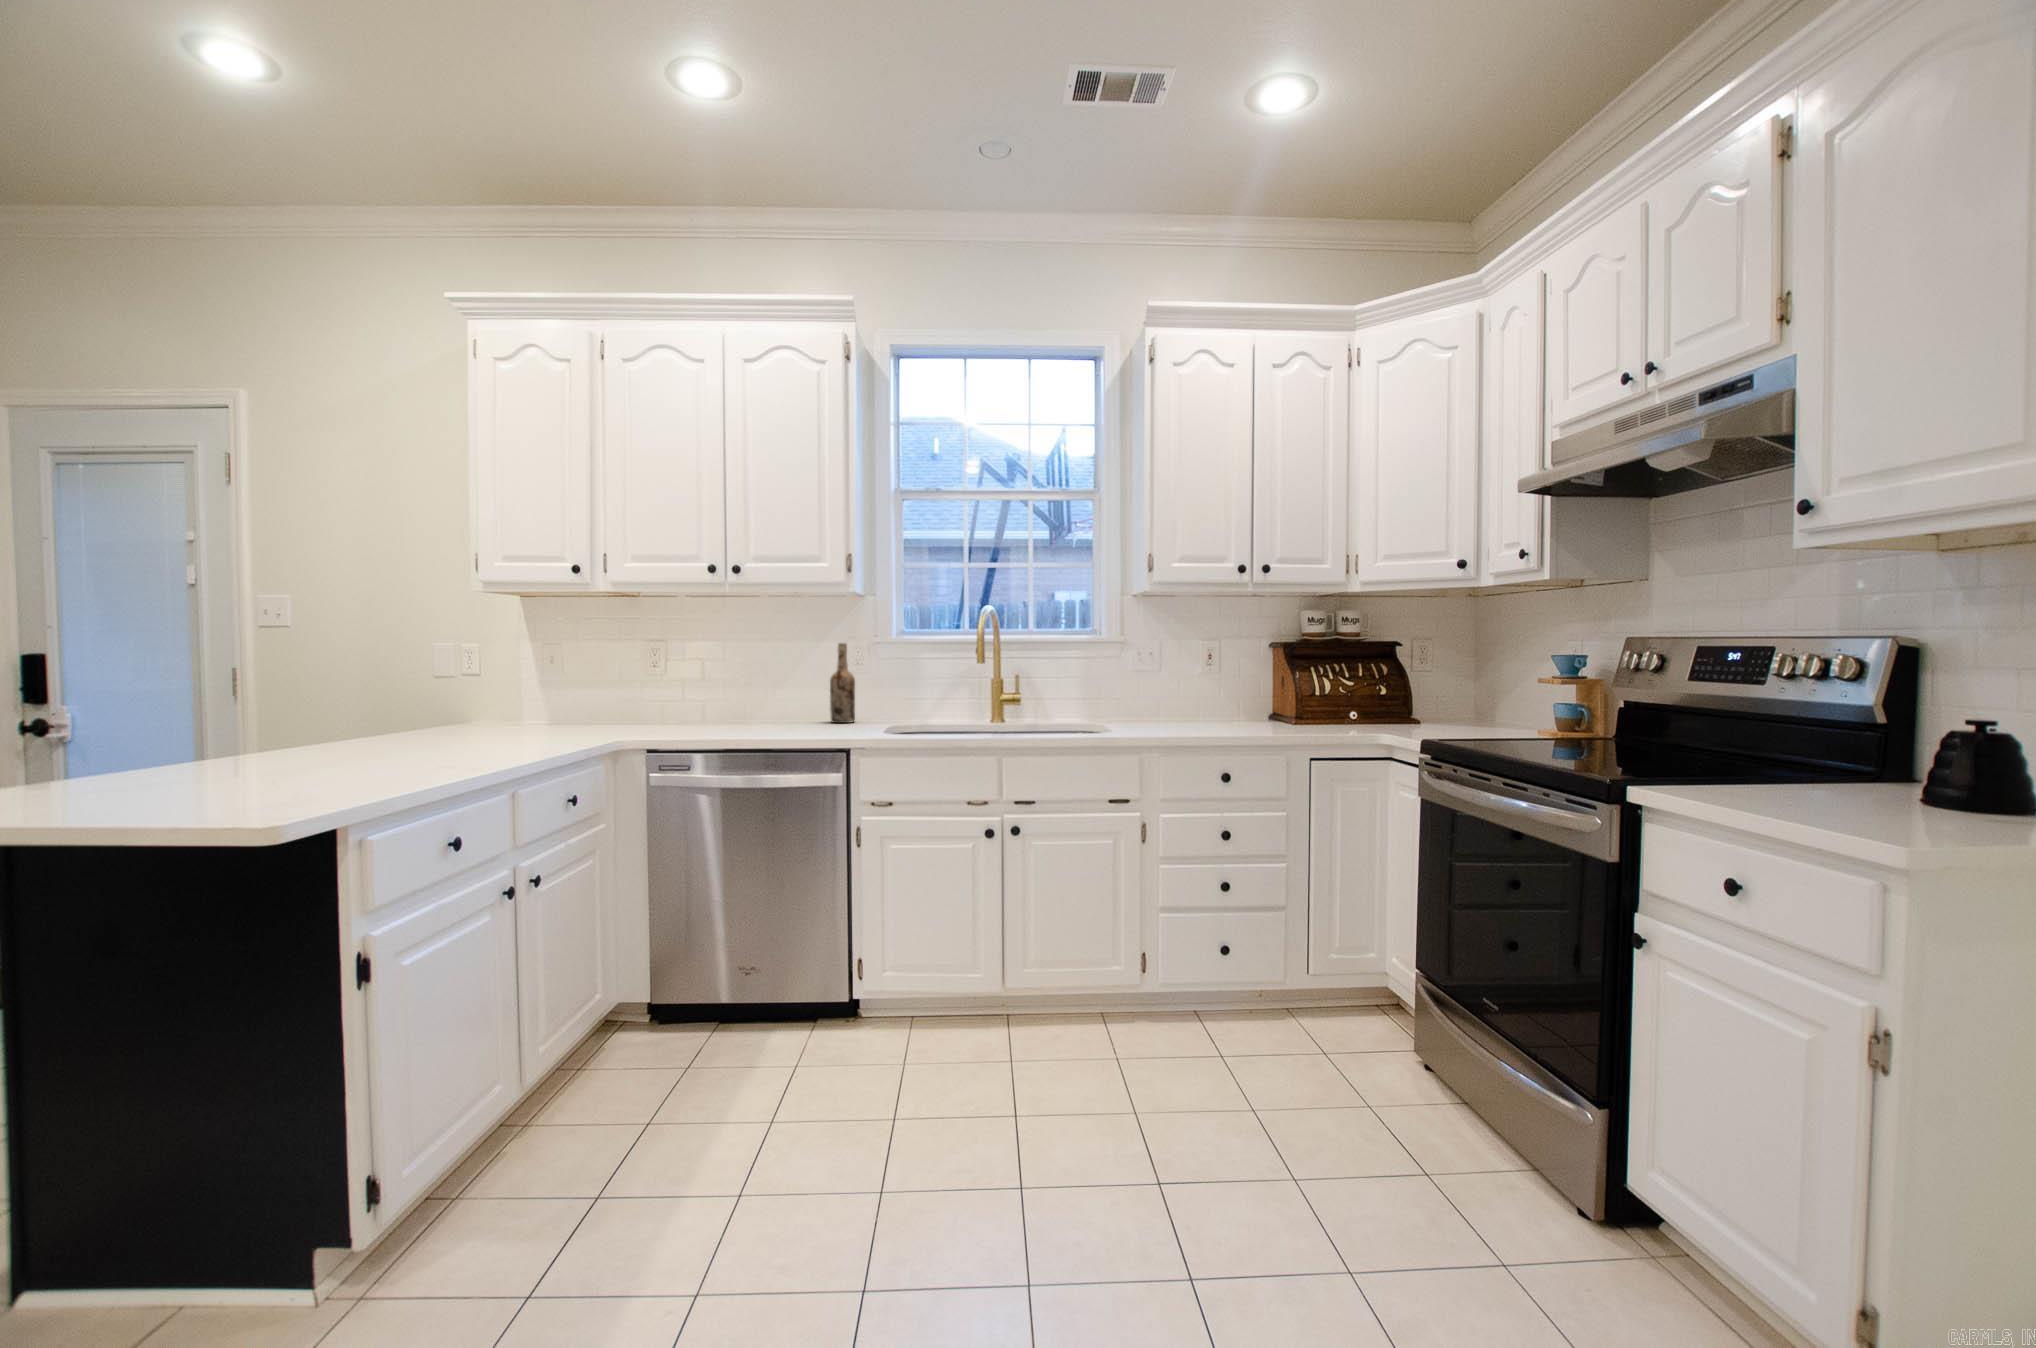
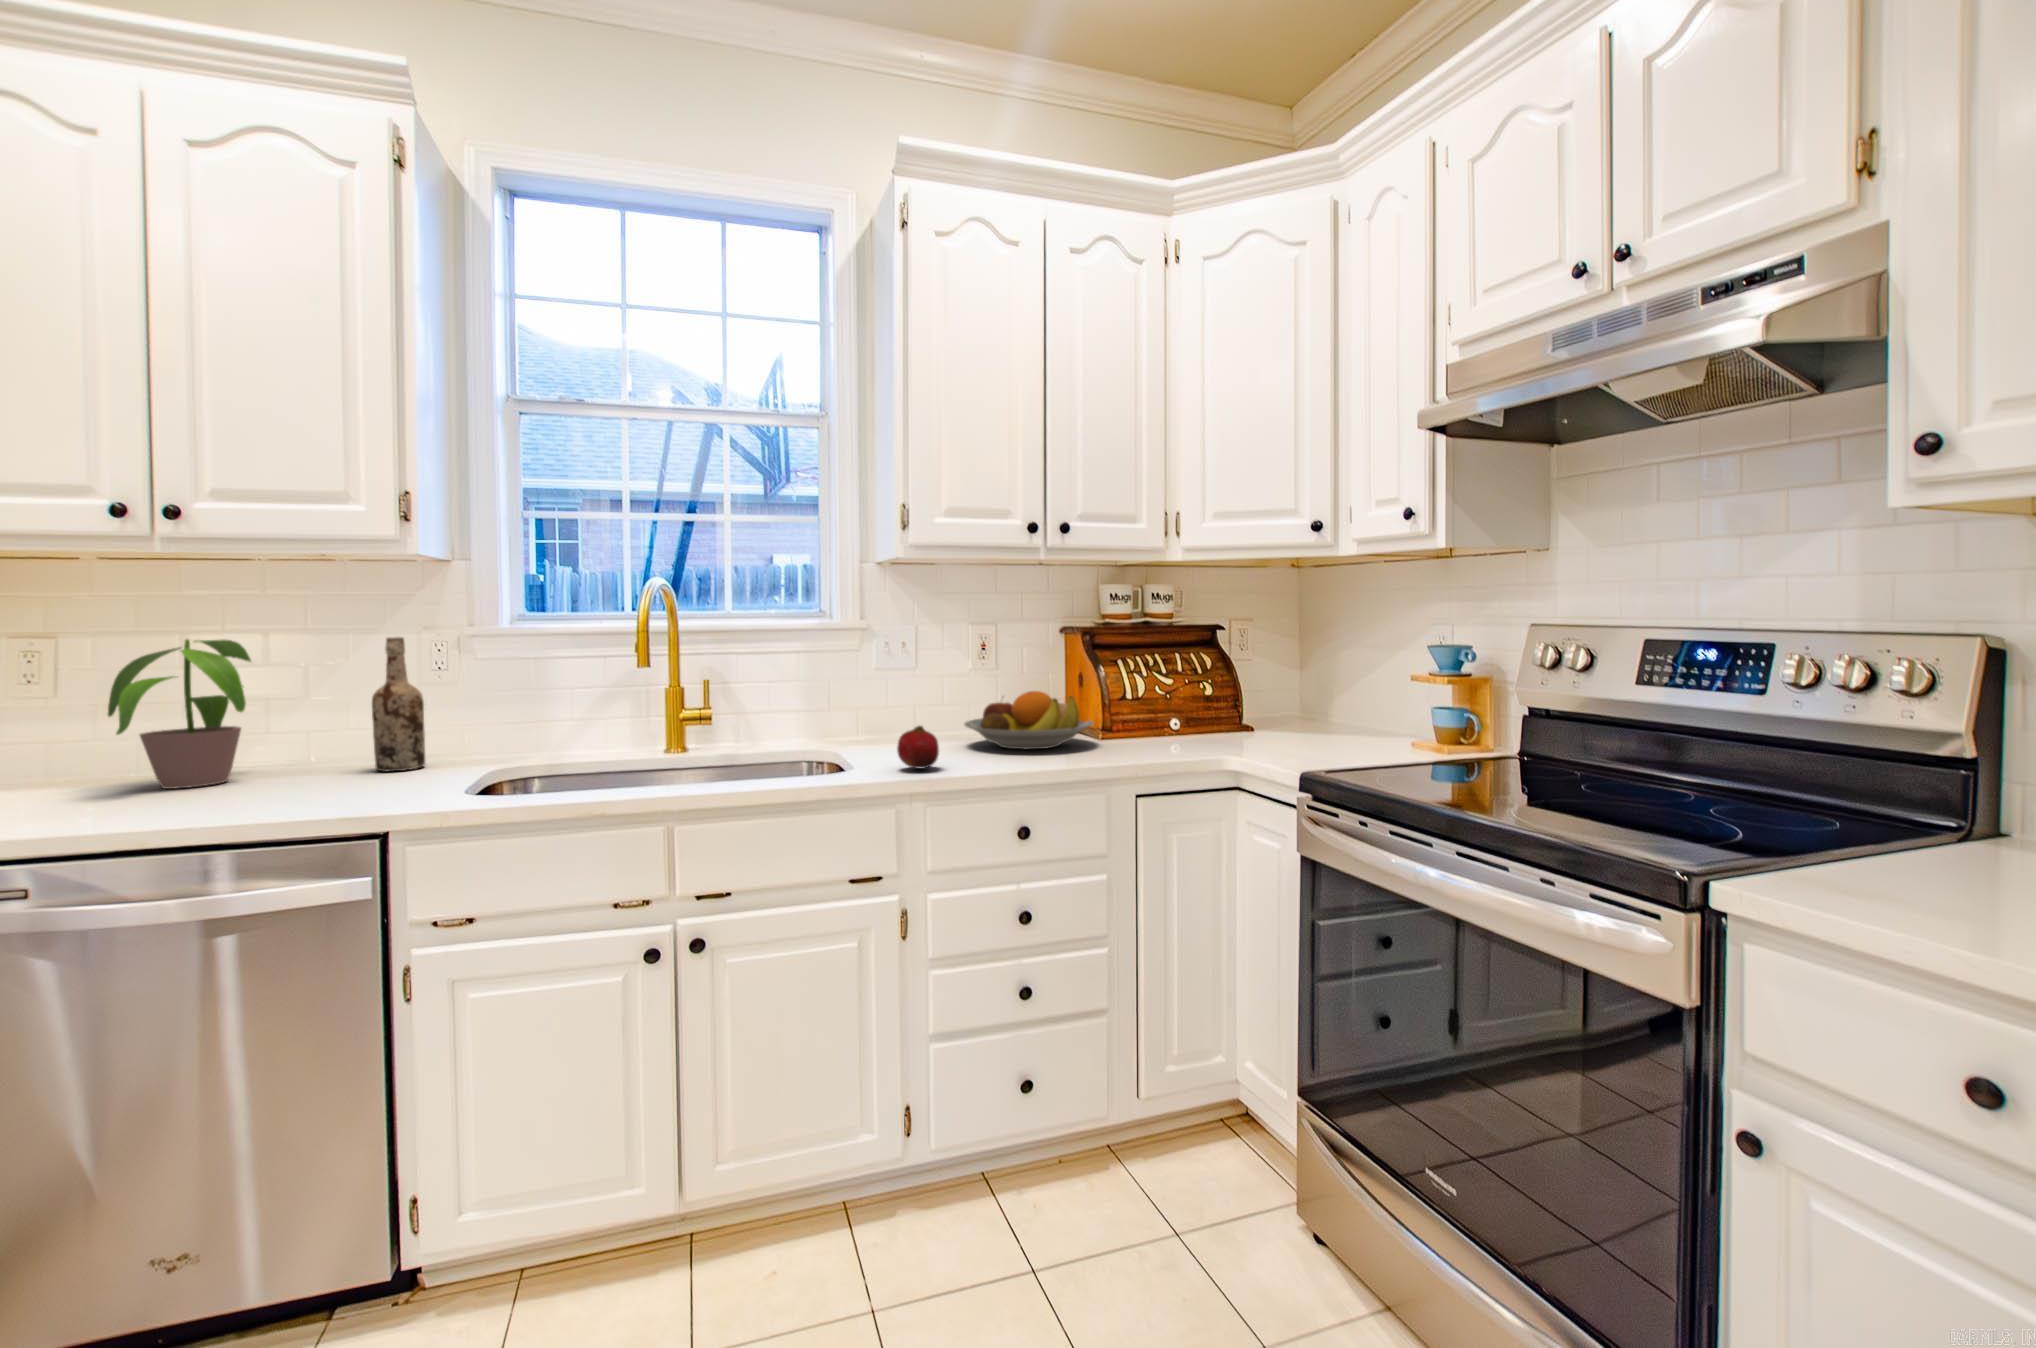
potted plant: none [705,643,789,725] -> present [108,639,251,789]
fruit bowl: none [1189,686,1287,728] -> present [964,691,1093,749]
fruit: none [1141,704,1169,733] -> present [897,726,939,769]

